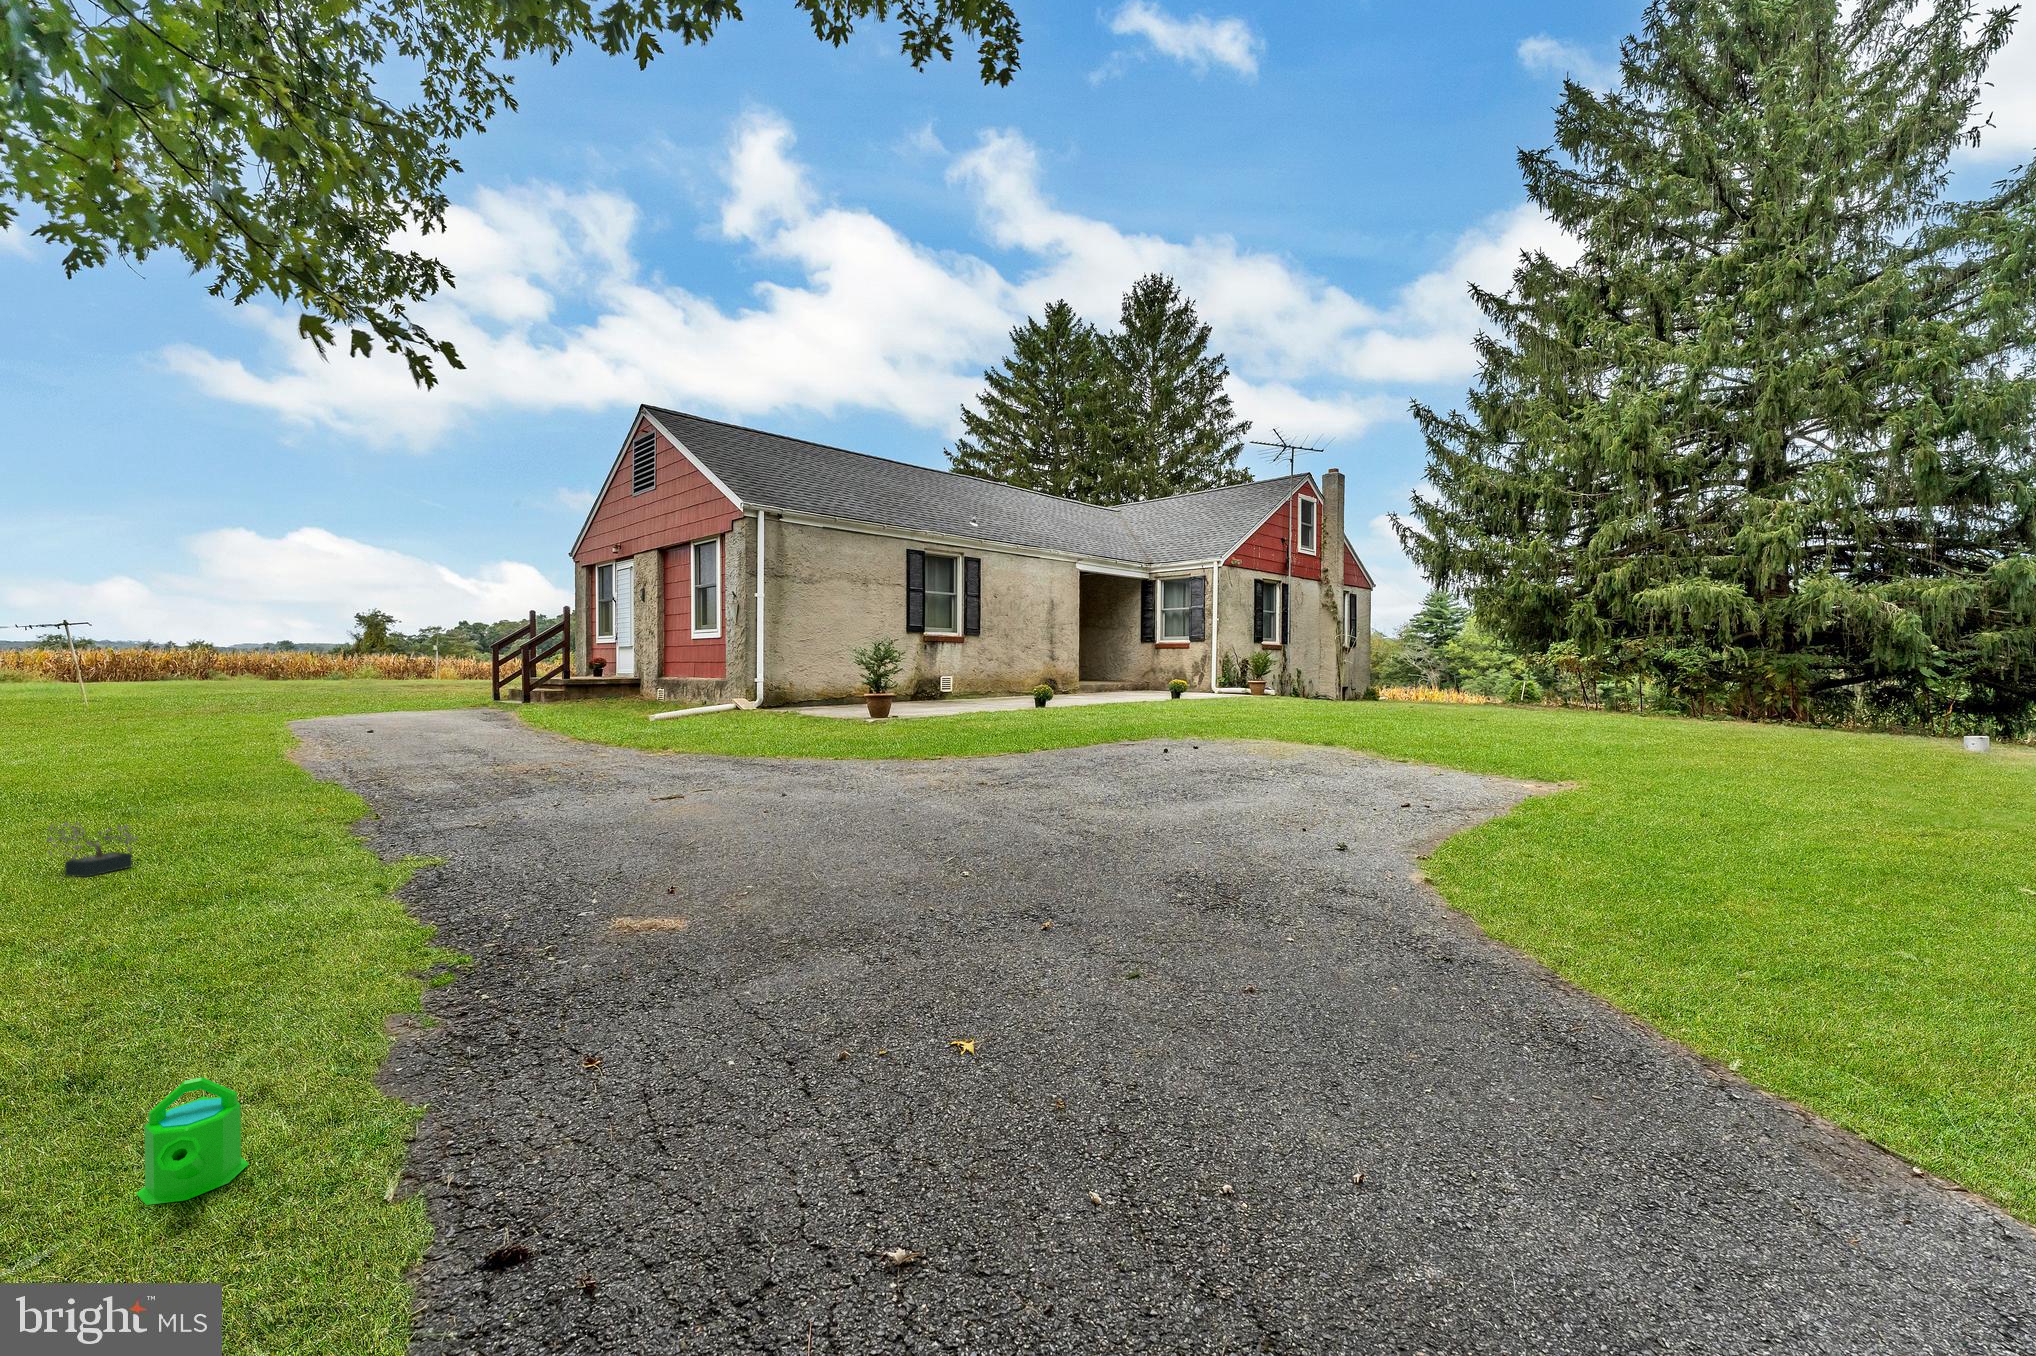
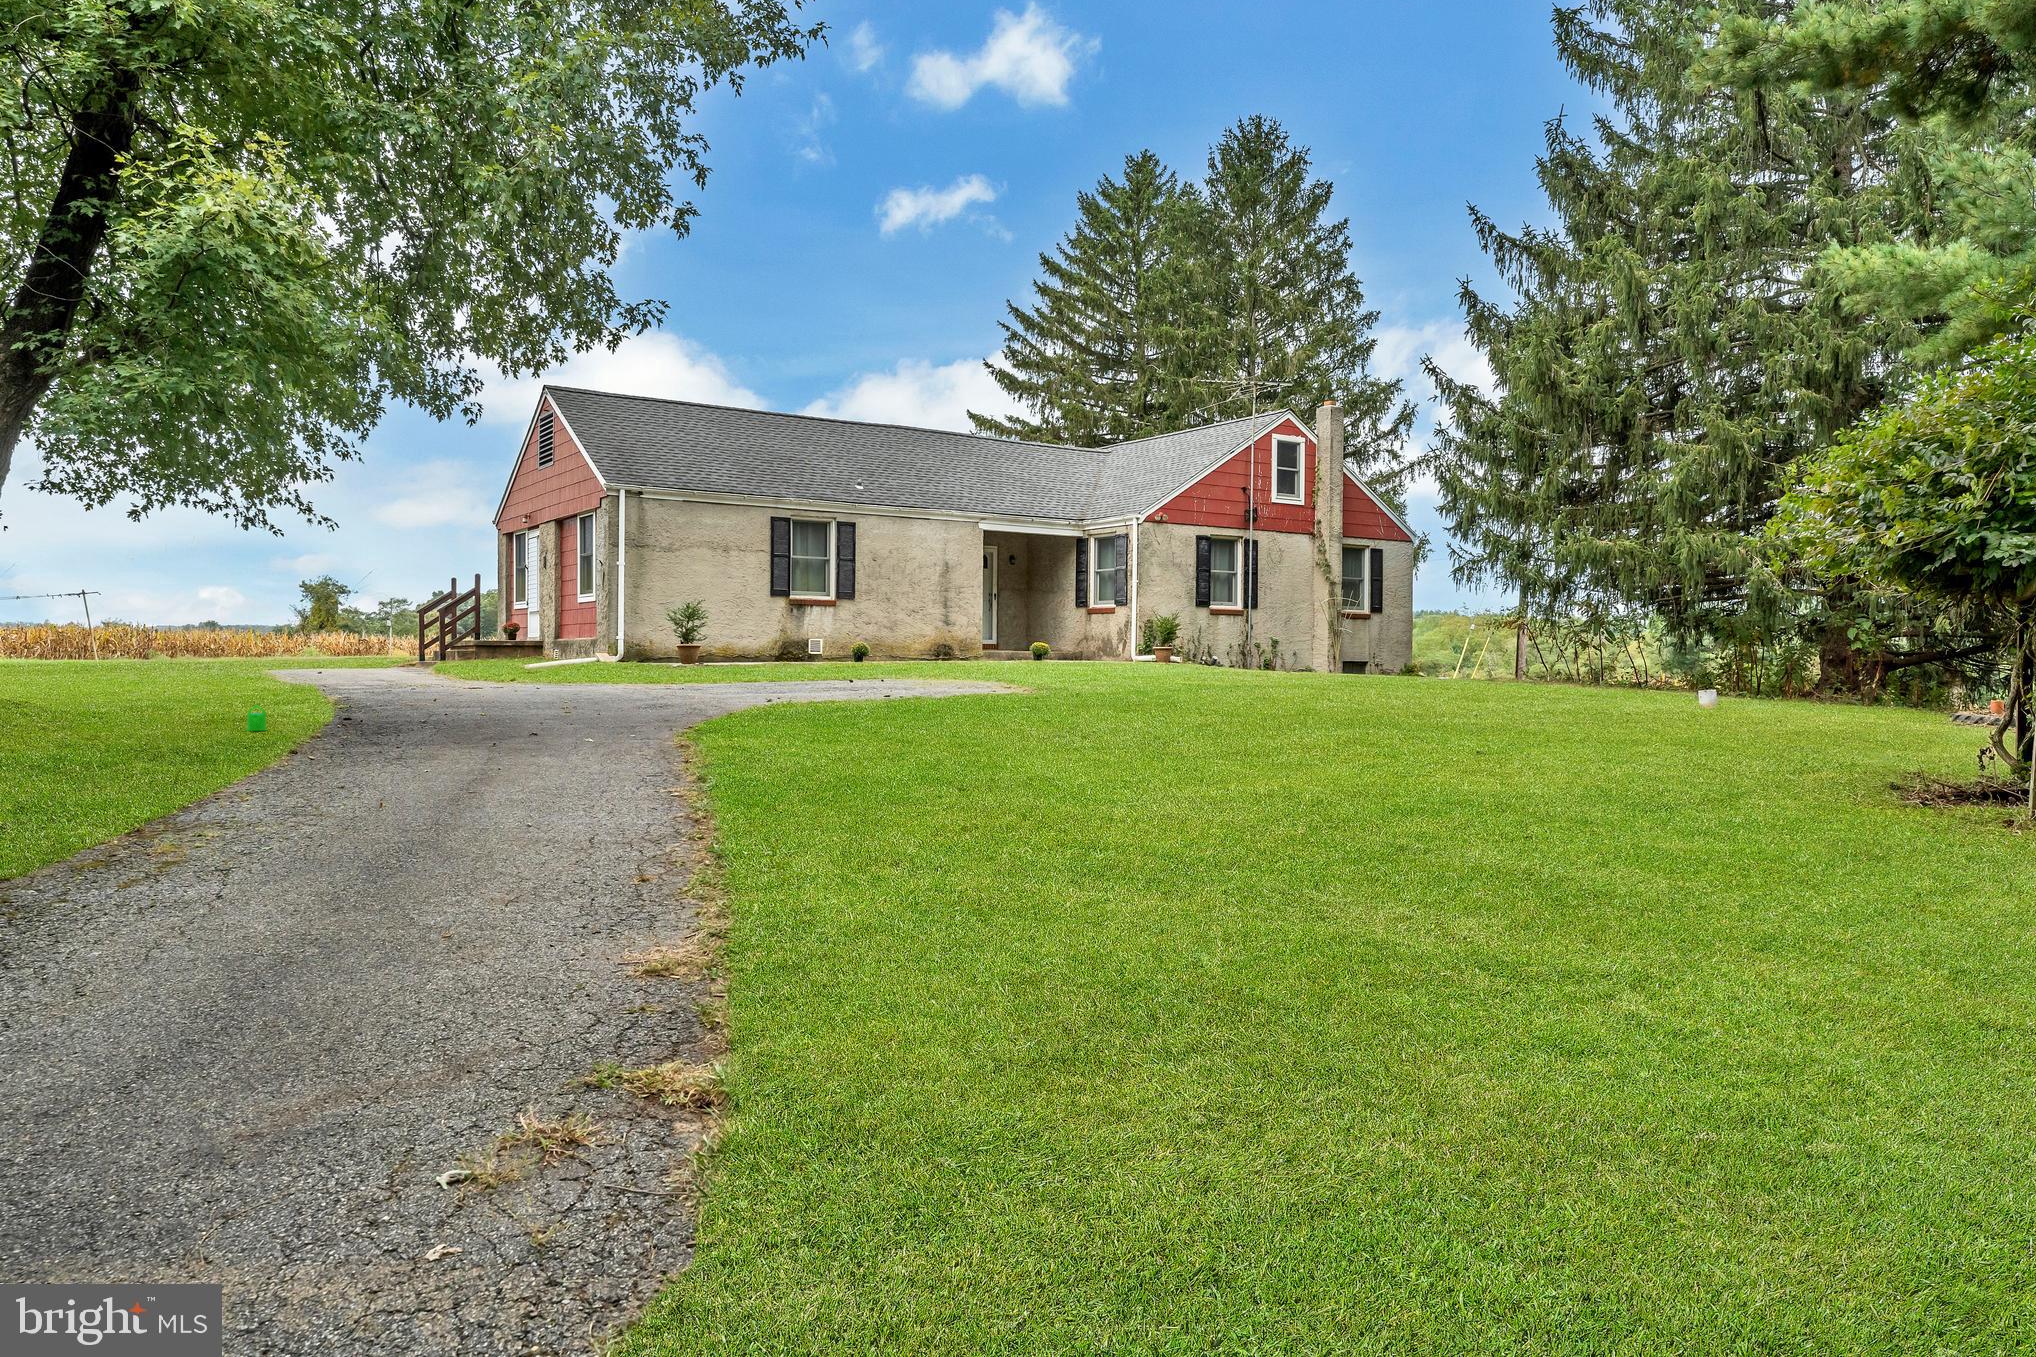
decorative plant: present [46,823,136,877] -> none [179,679,210,703]

